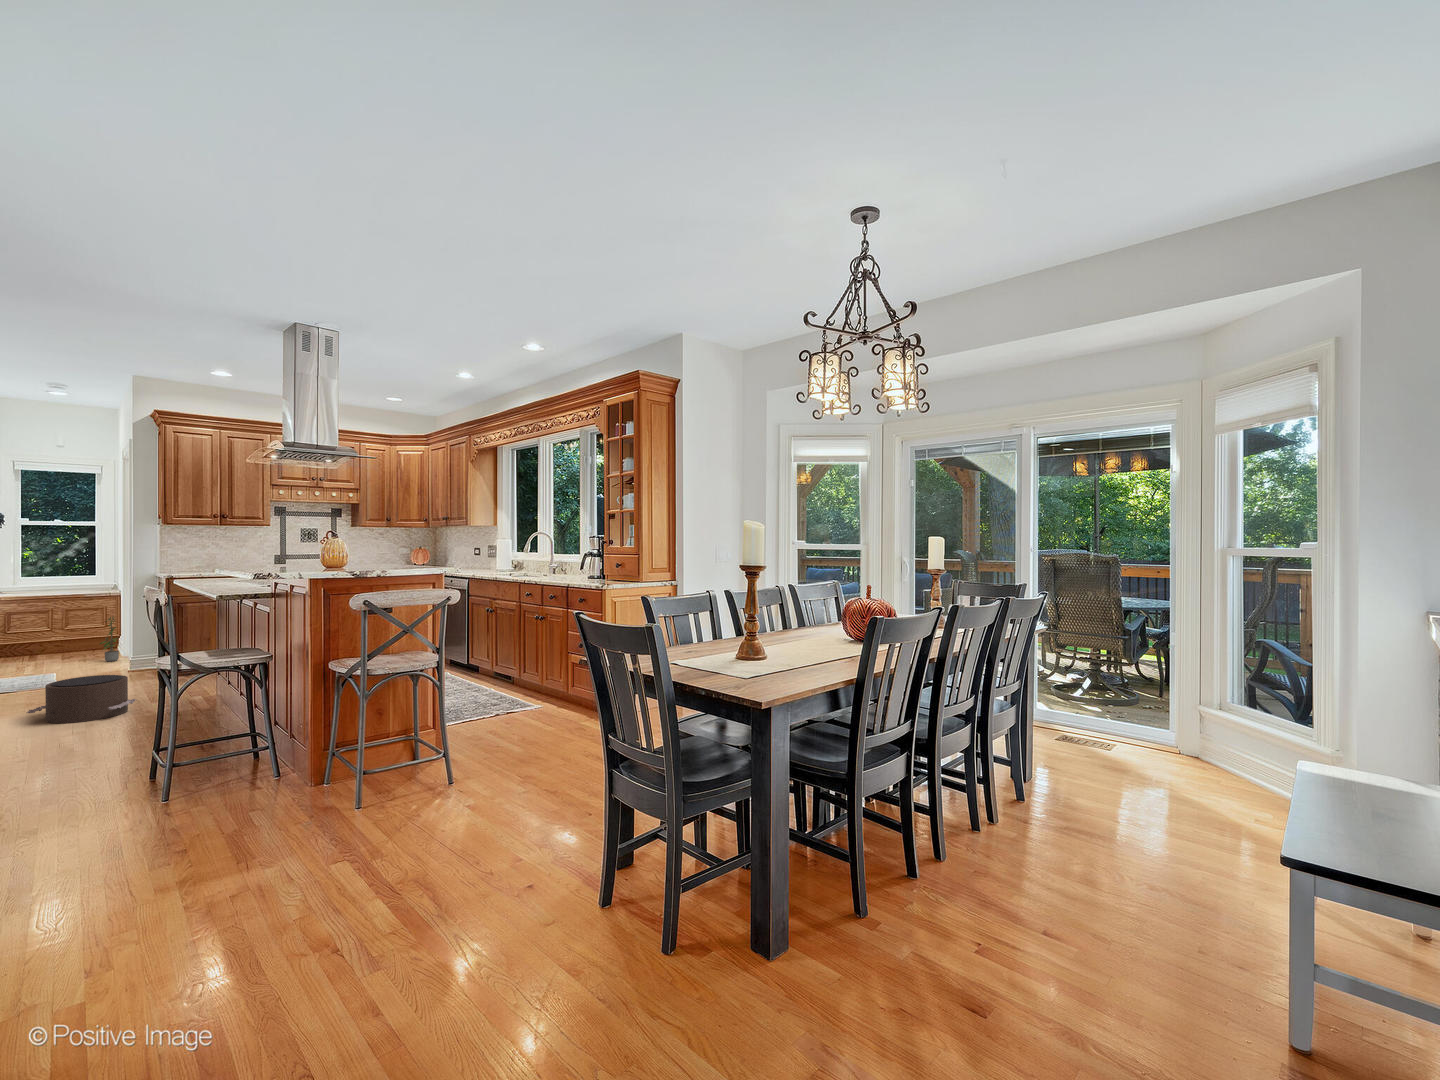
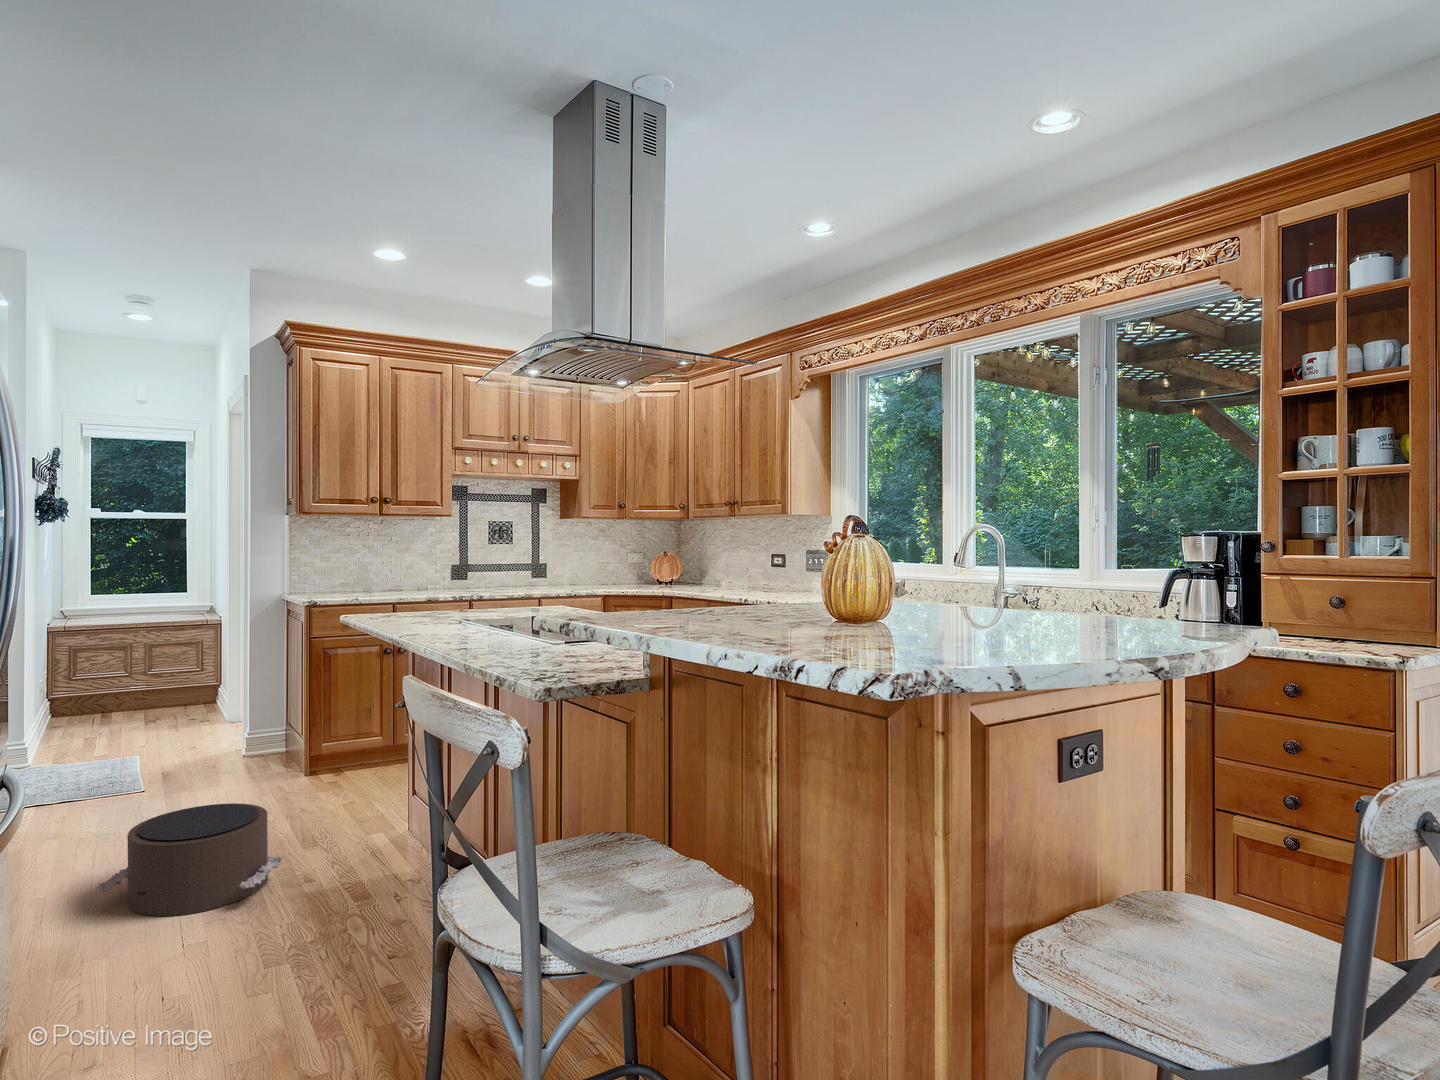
potted plant: present [100,617,119,662] -> none [196,660,227,733]

